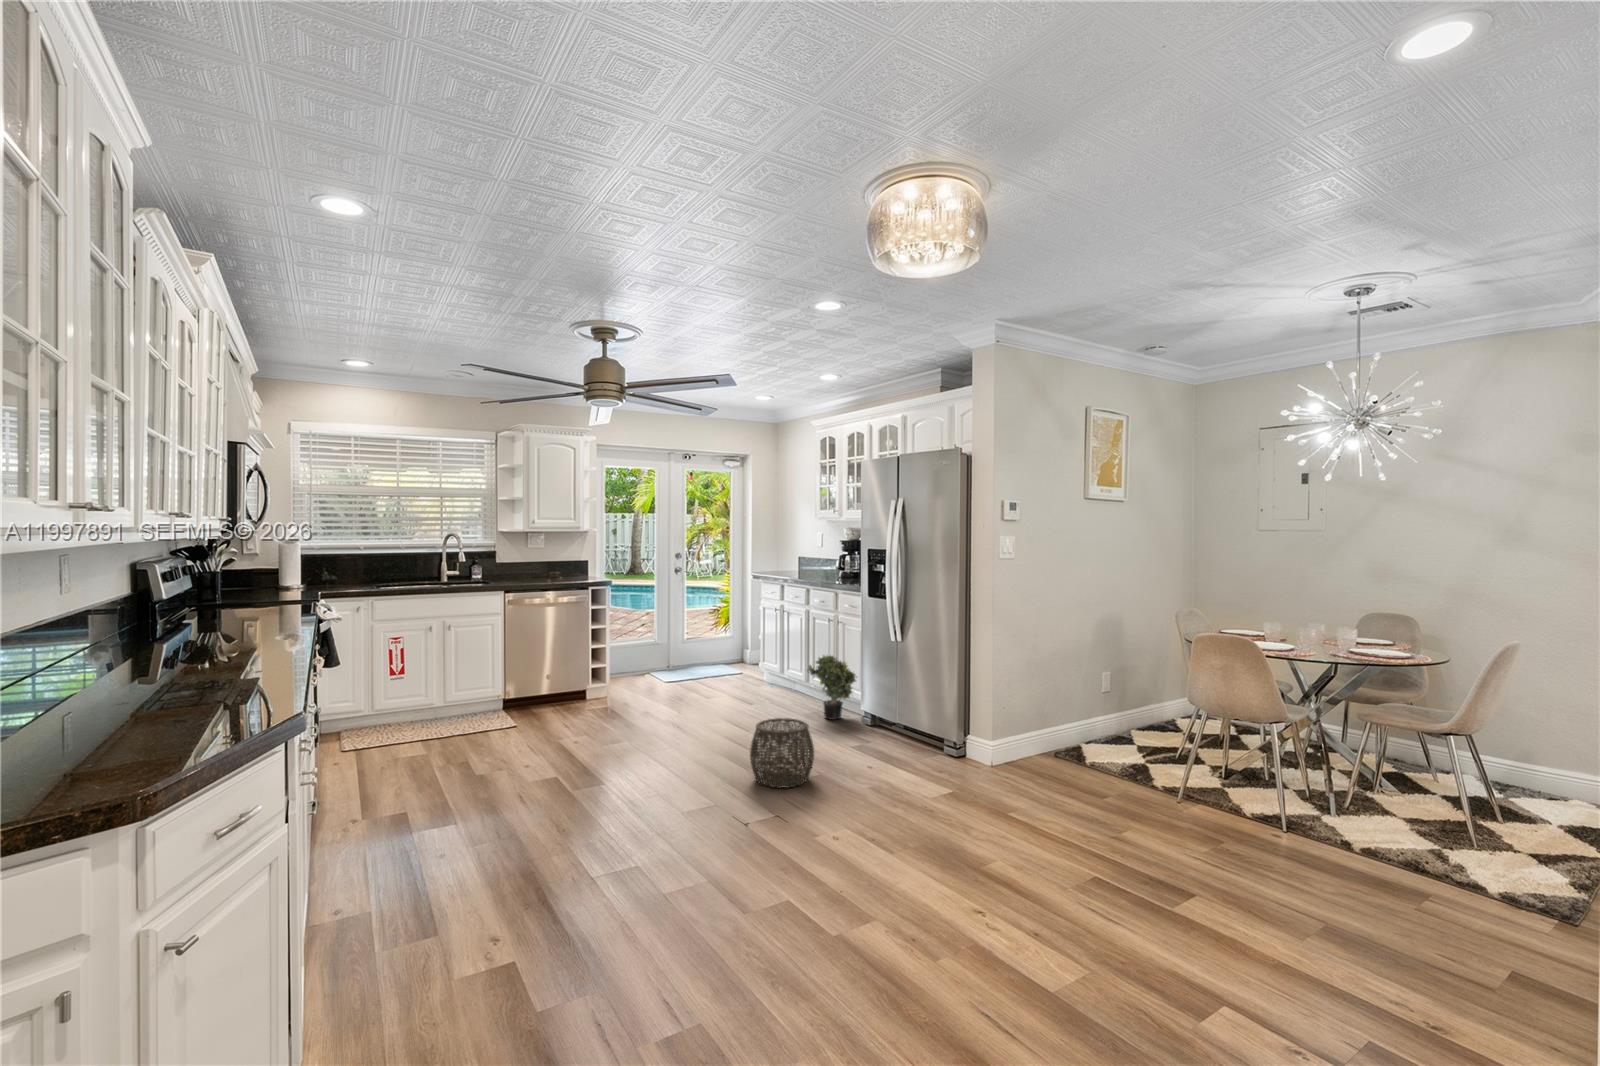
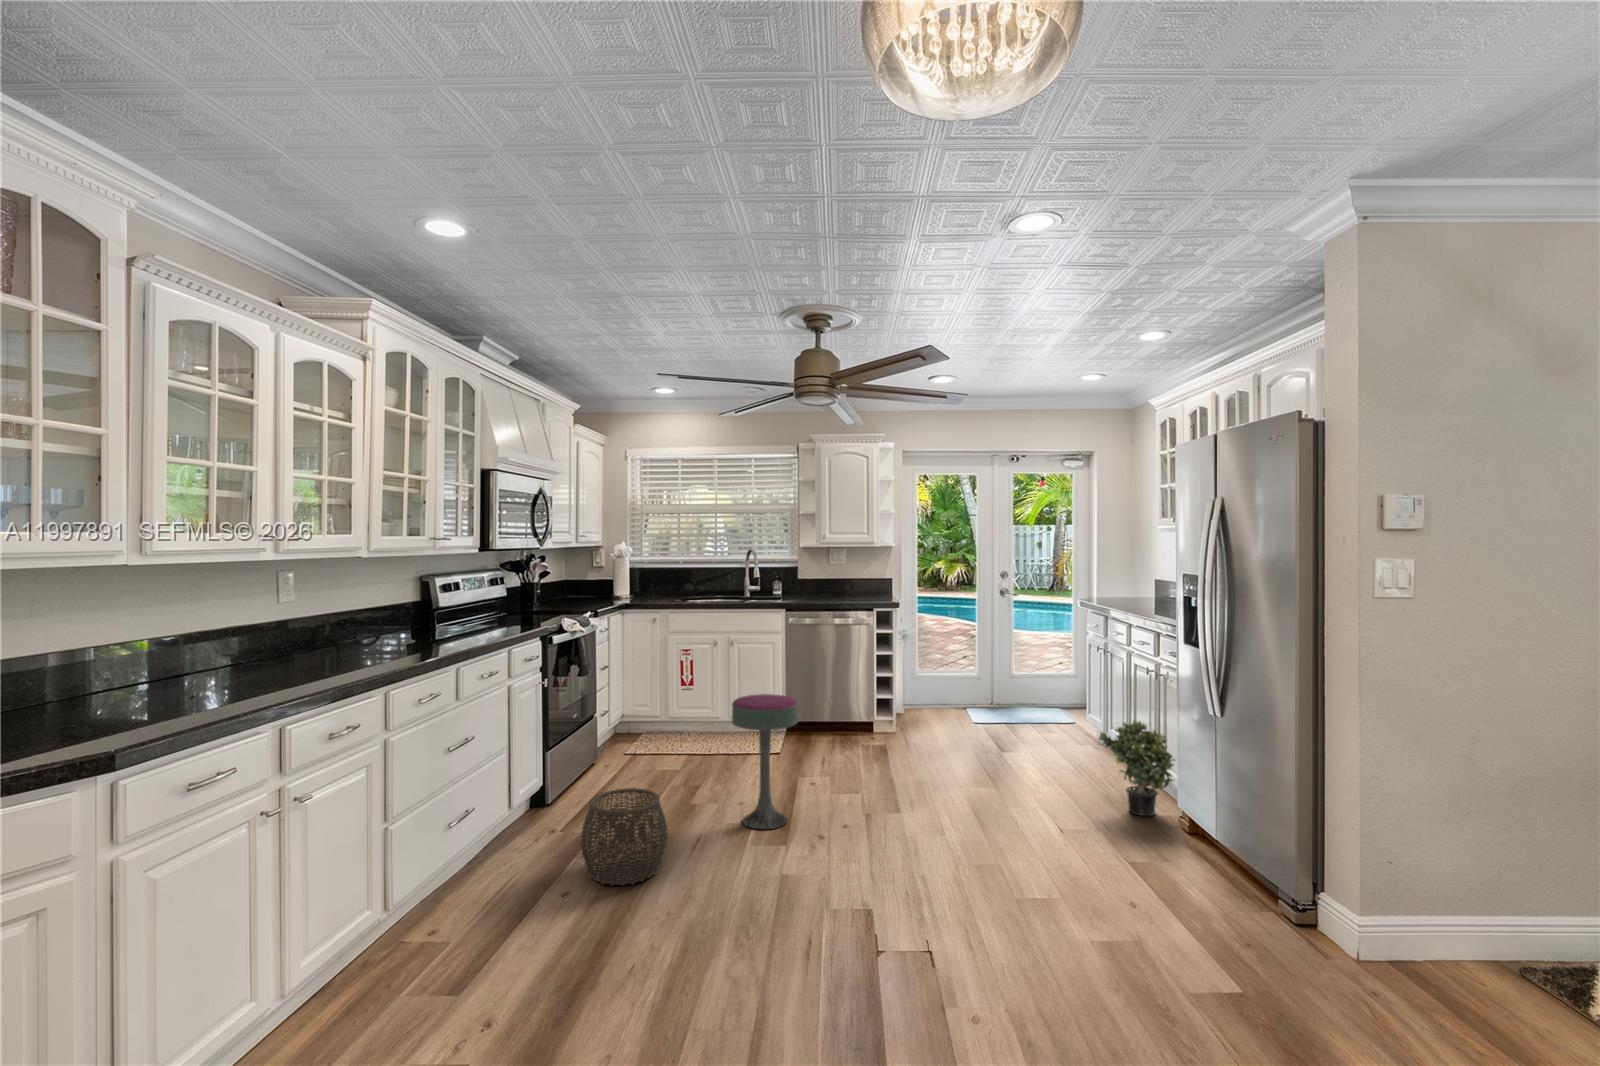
bar stool: none [548,663,610,782] -> present [732,694,798,829]
woven basket: present [750,718,814,788] -> present [580,788,668,886]

